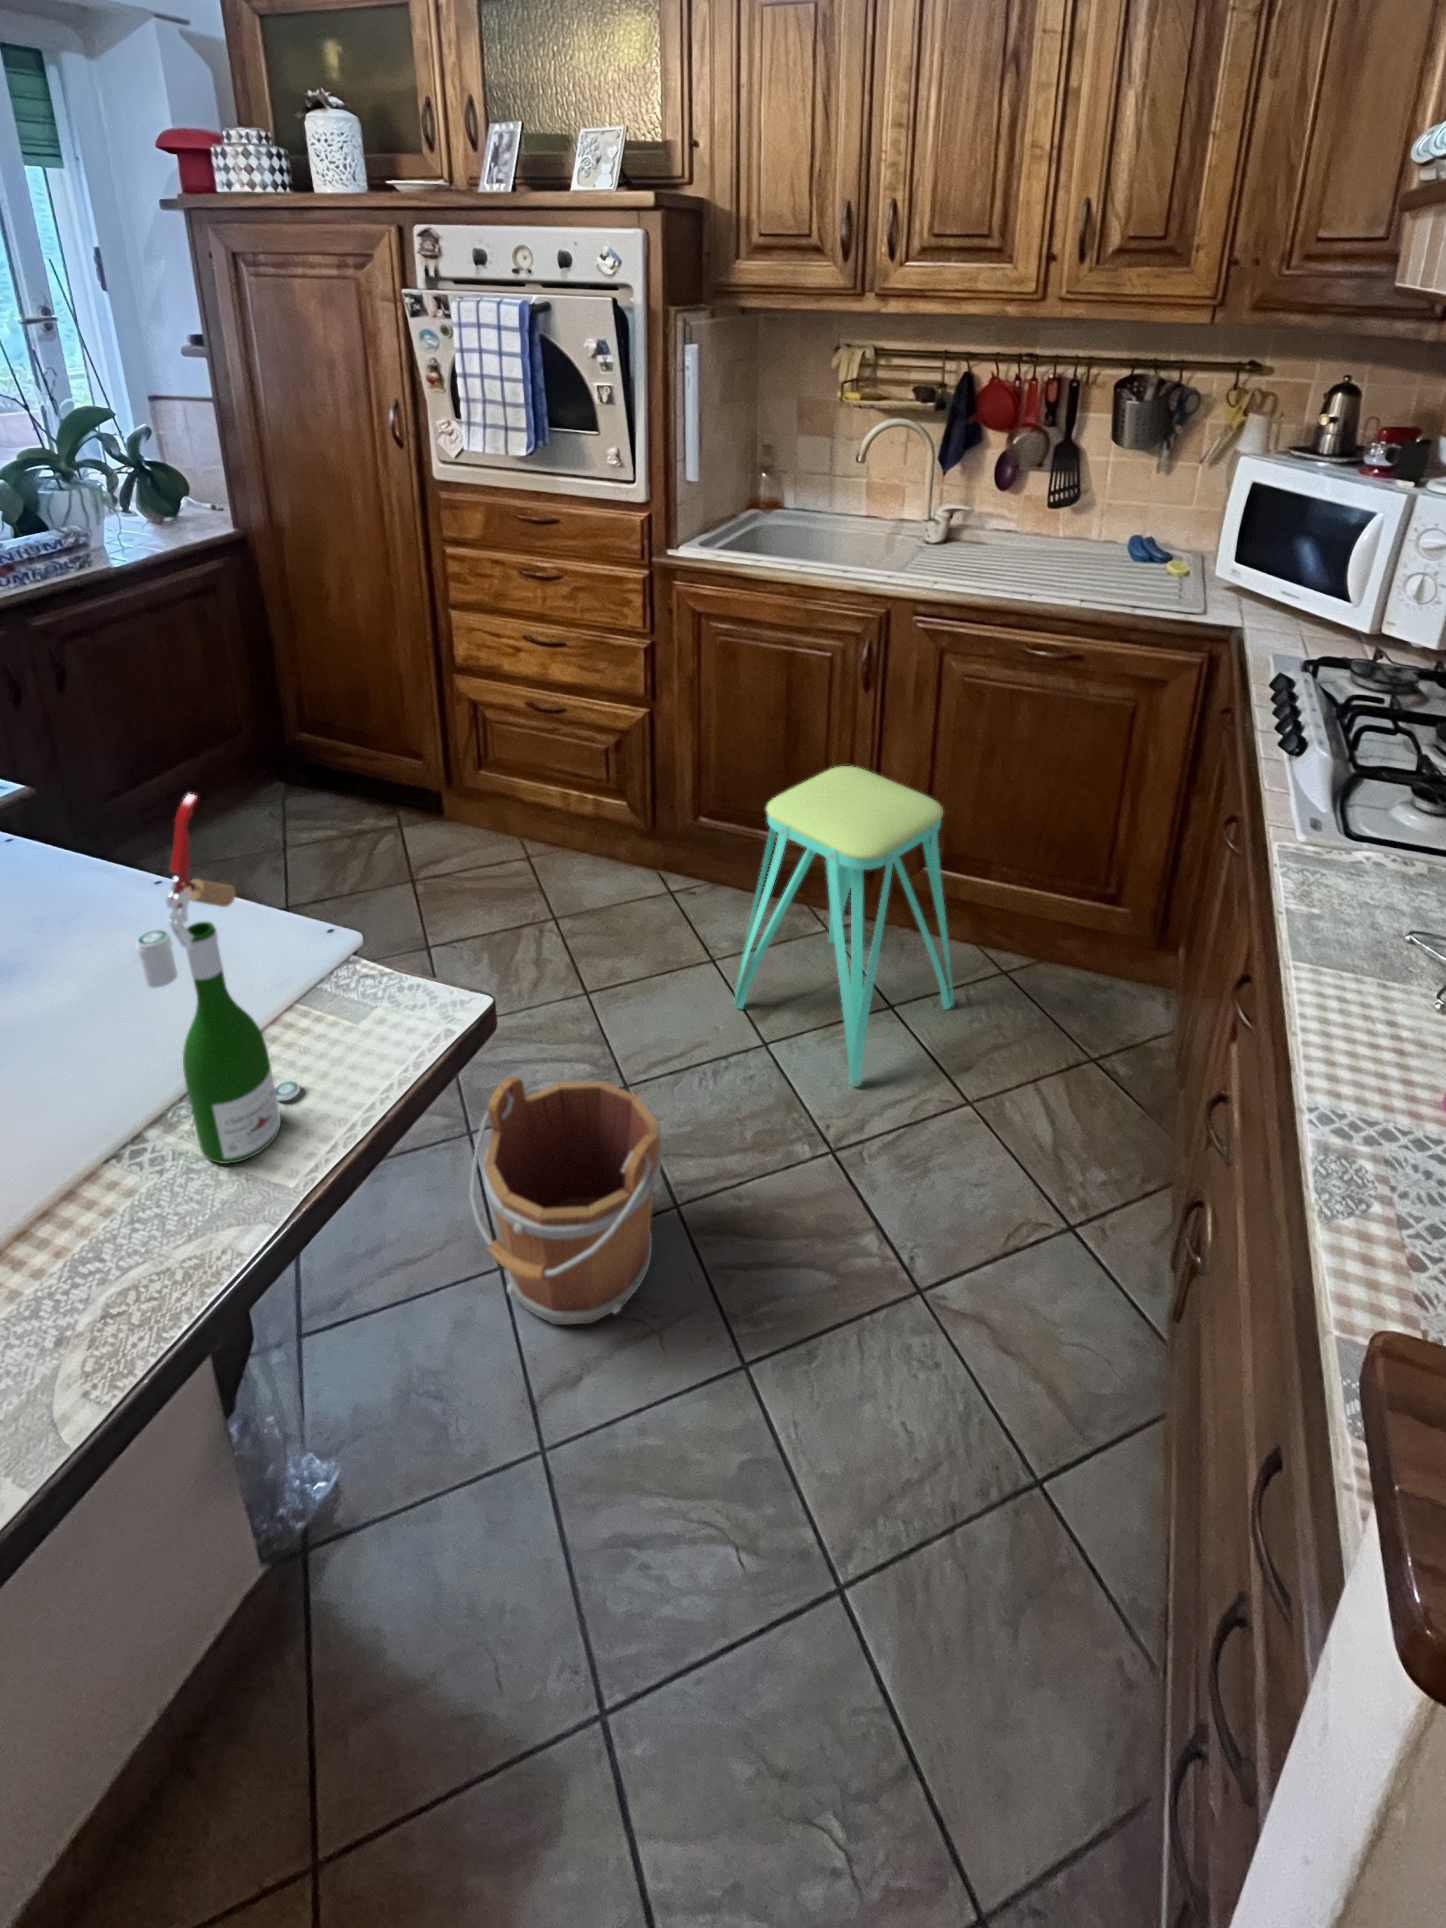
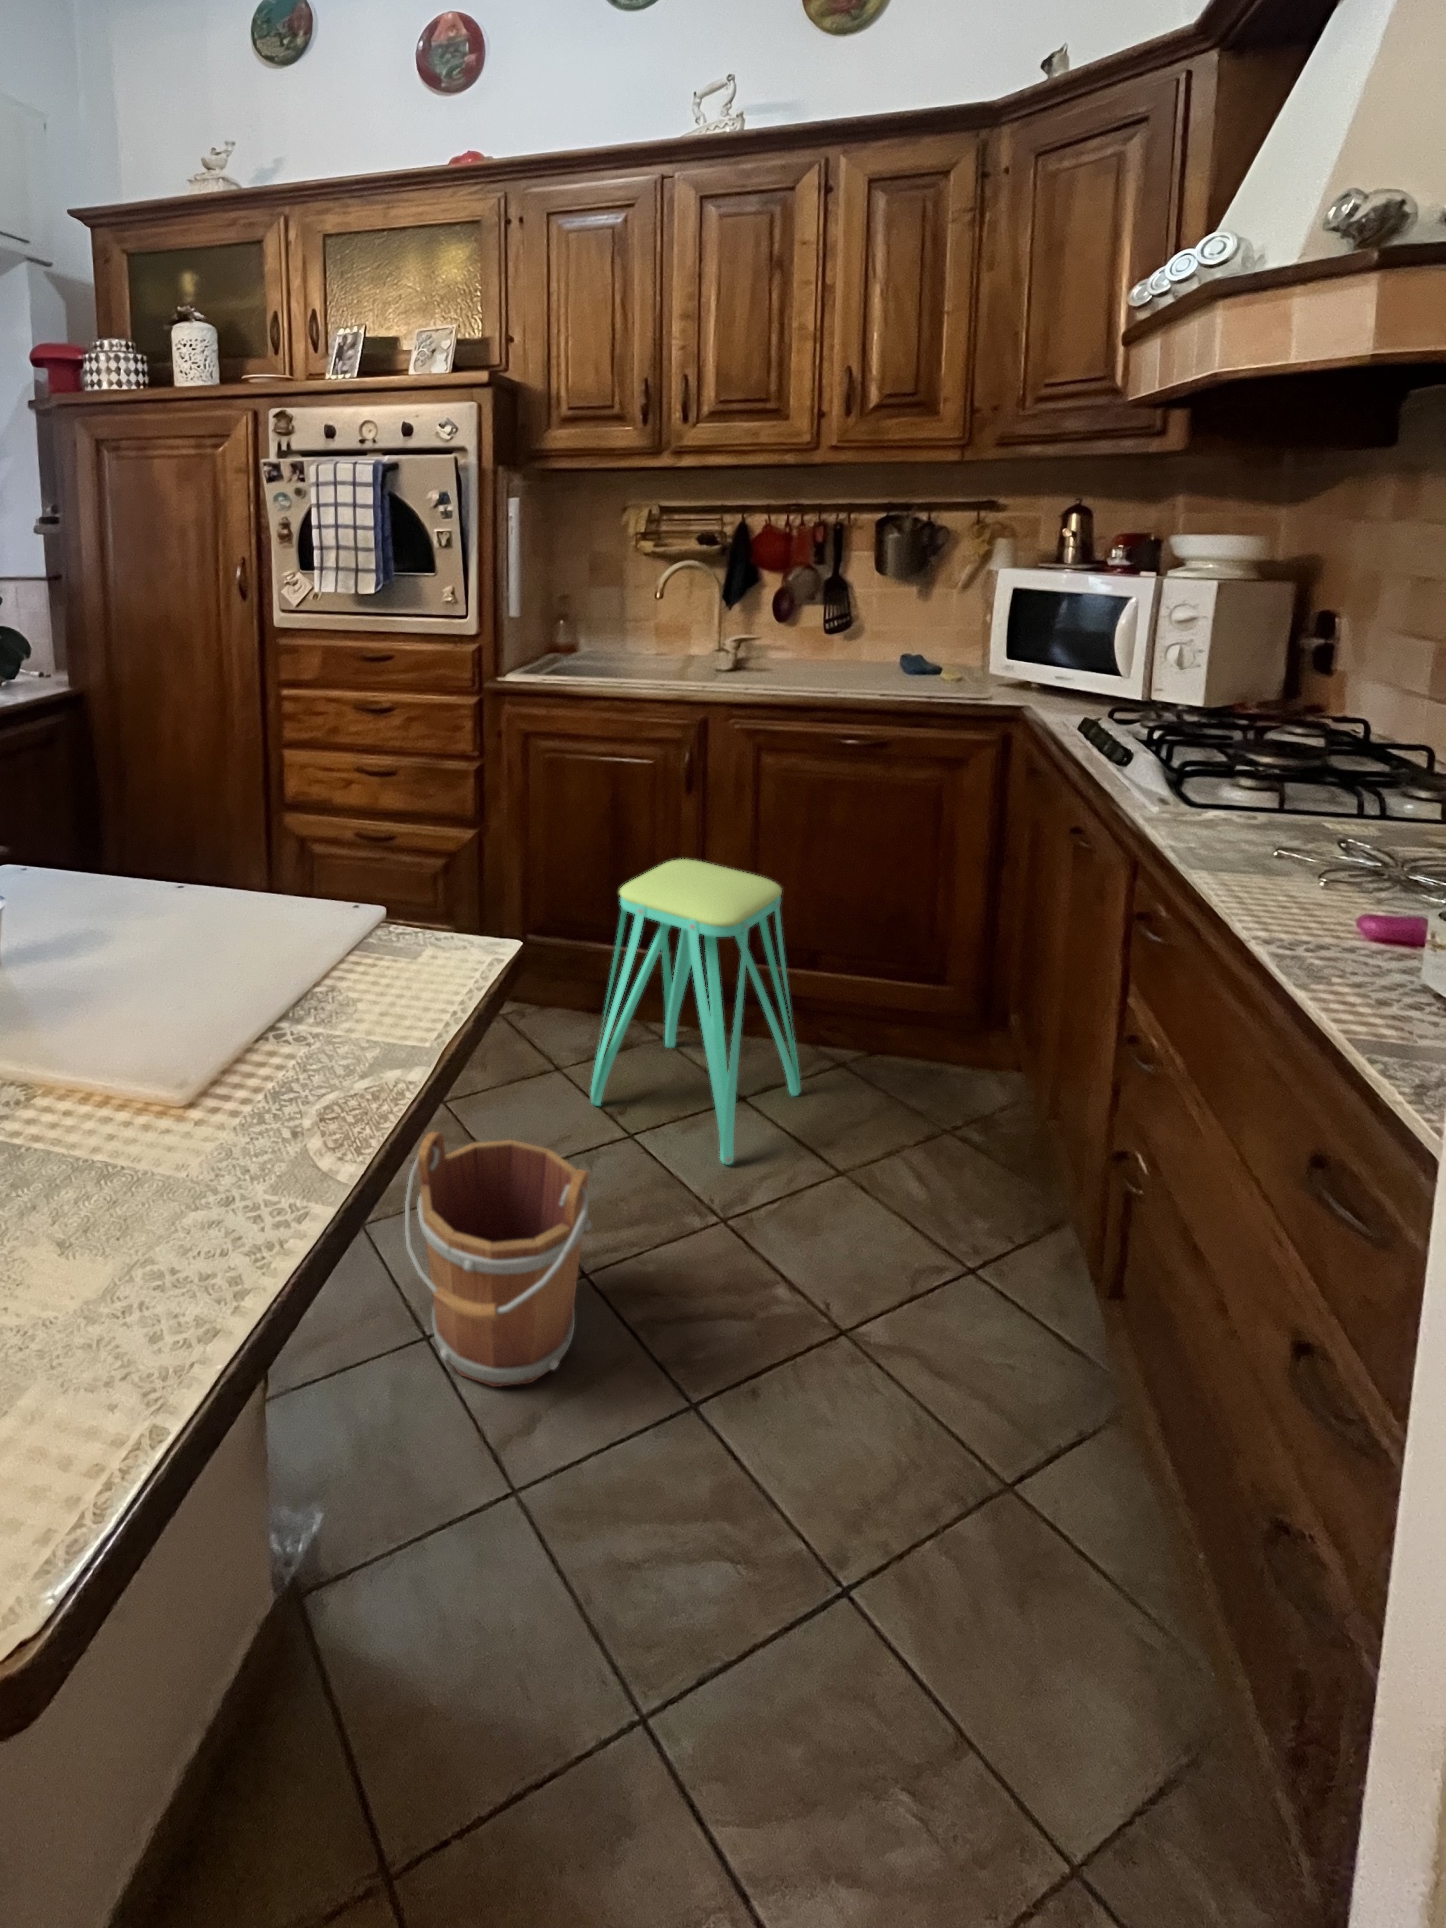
wine bottle: present [136,794,300,1164] -> none [331,698,412,1032]

